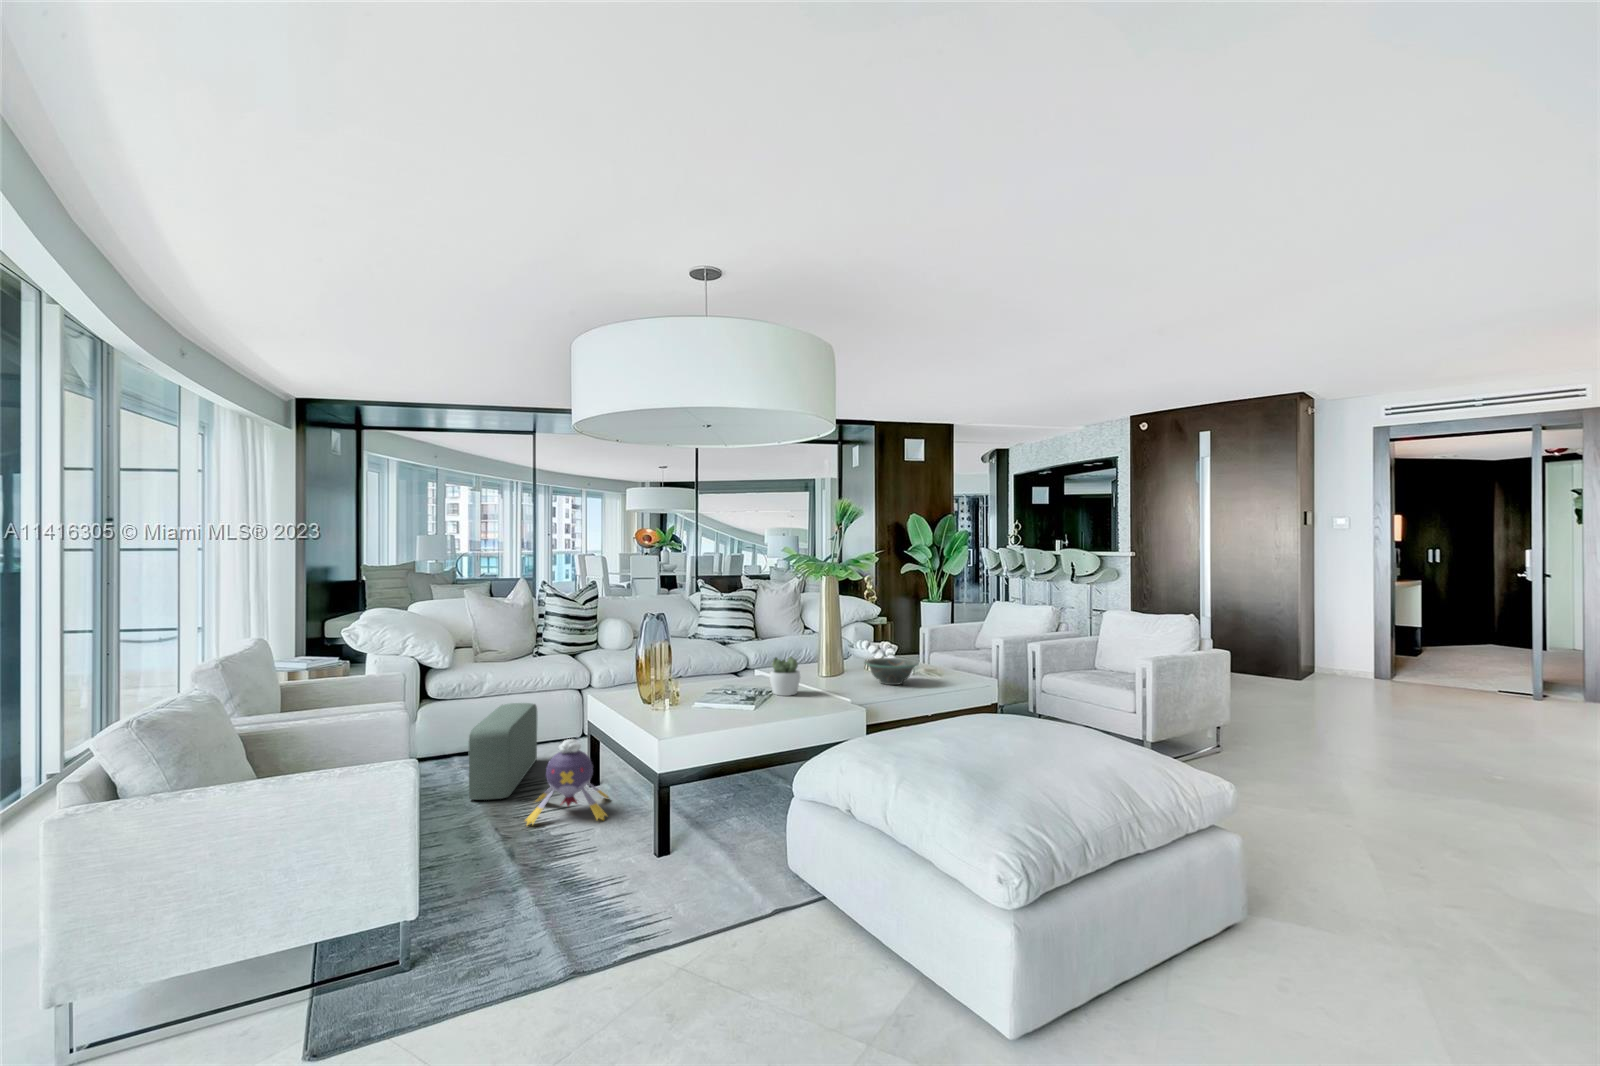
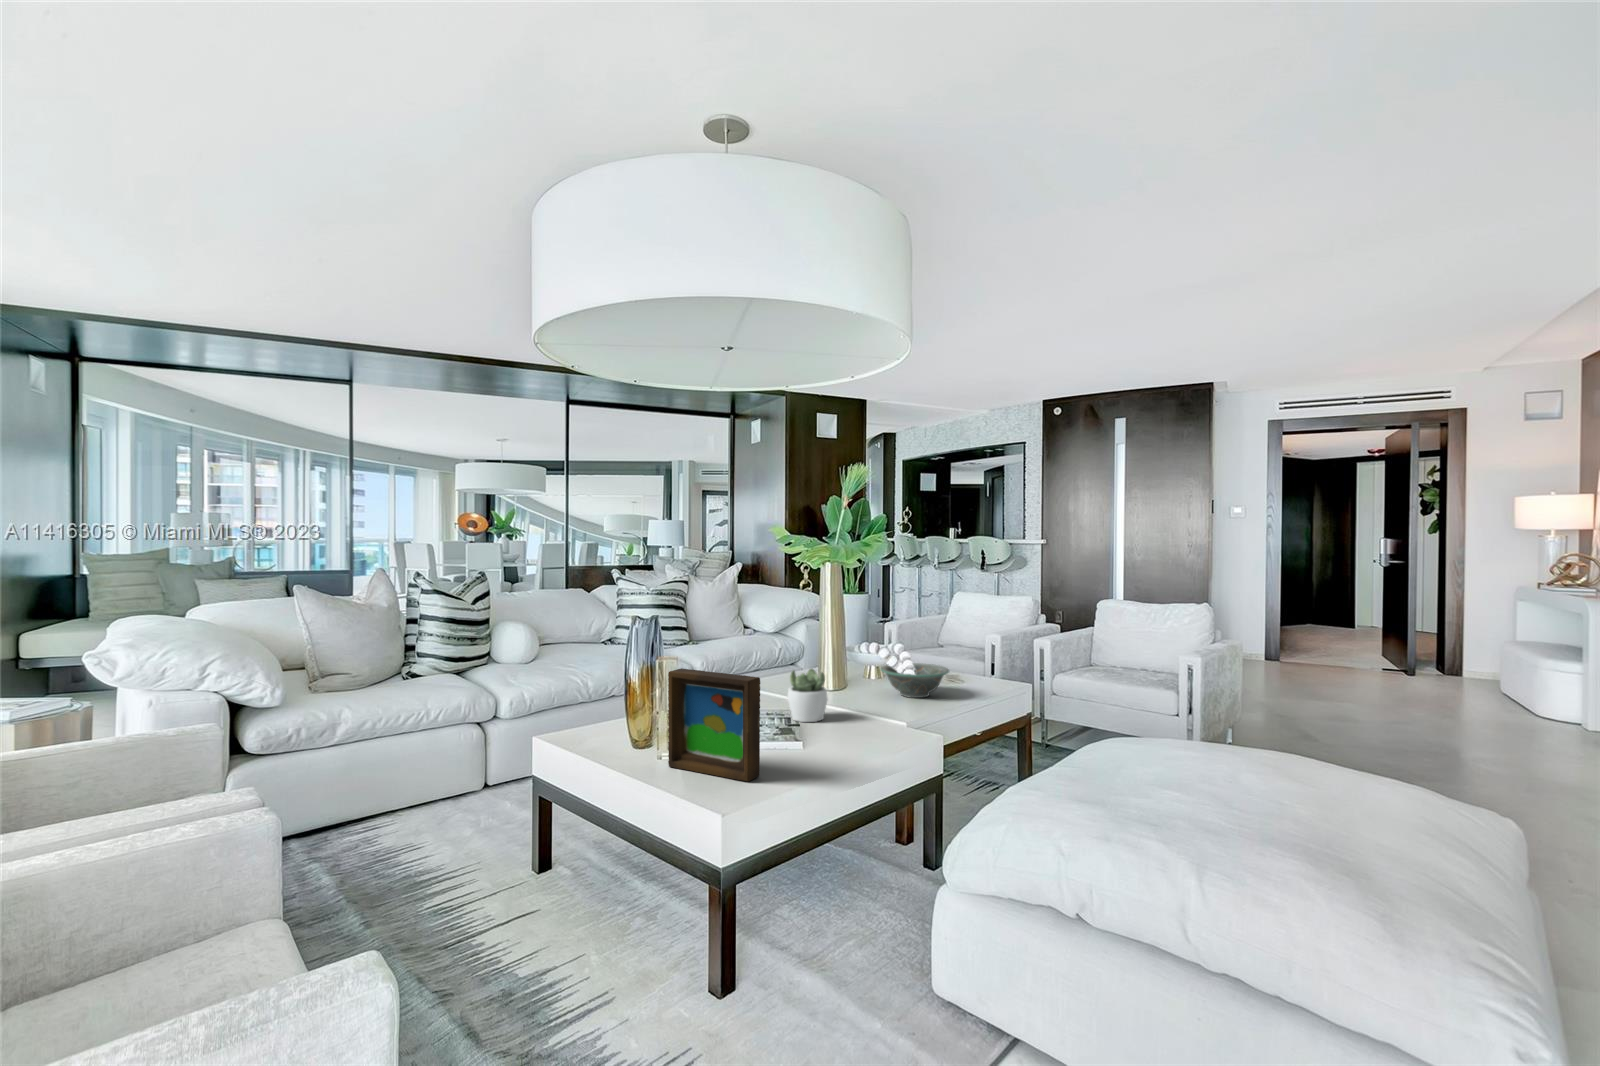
picture frame: none [656,649,709,724] -> present [668,668,760,782]
pouf: present [468,703,537,800] -> none [344,752,434,922]
plush toy: present [526,739,609,825] -> none [460,814,597,968]

